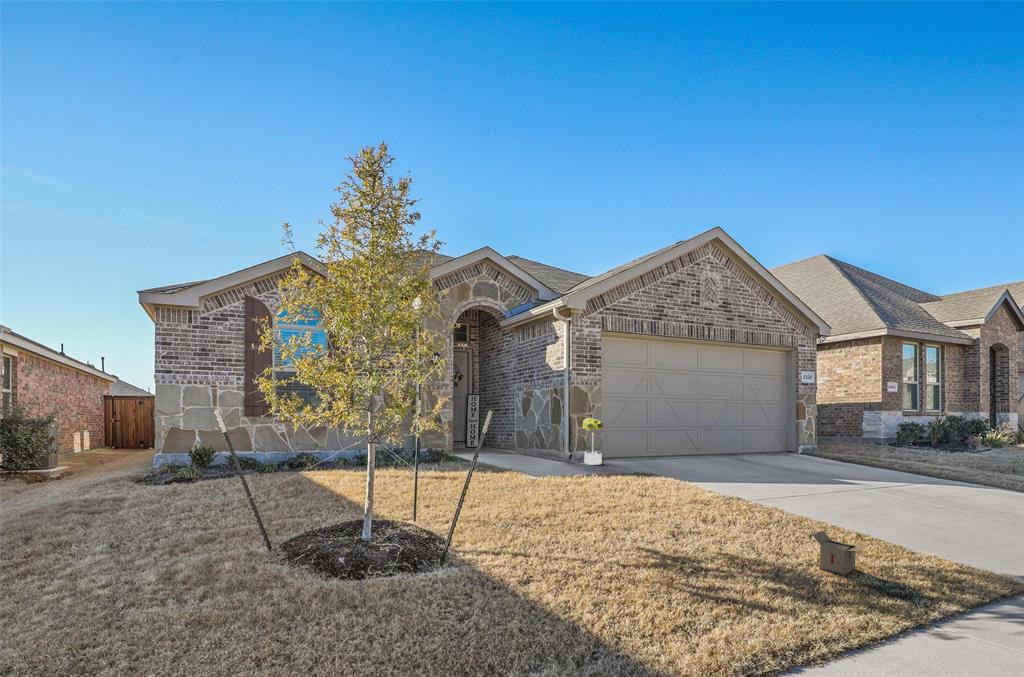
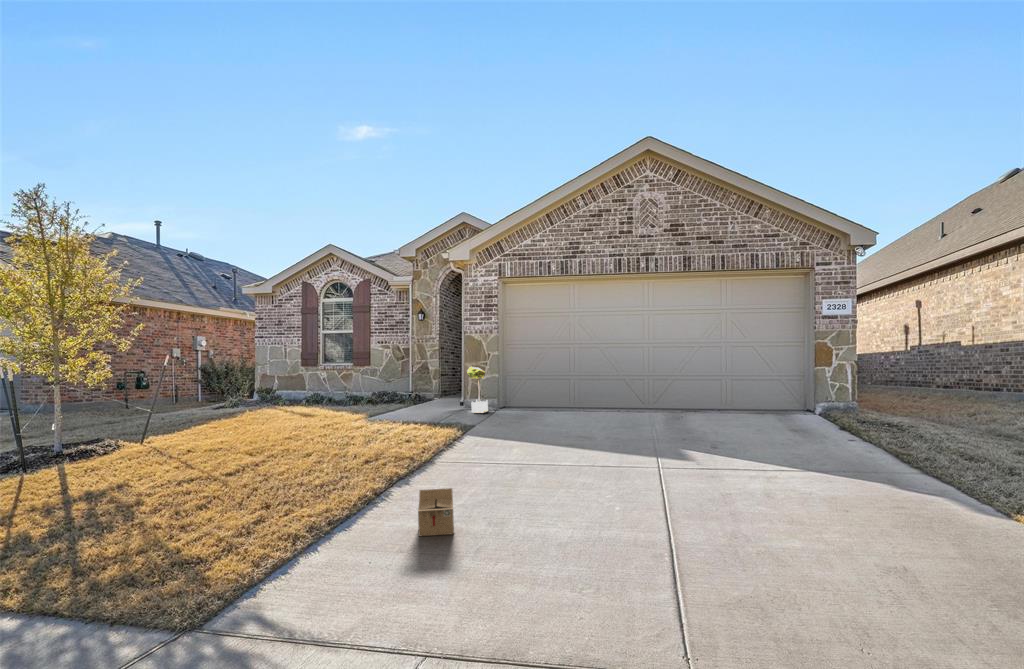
cardboard box: present [813,531,867,575] -> present [418,488,454,536]

